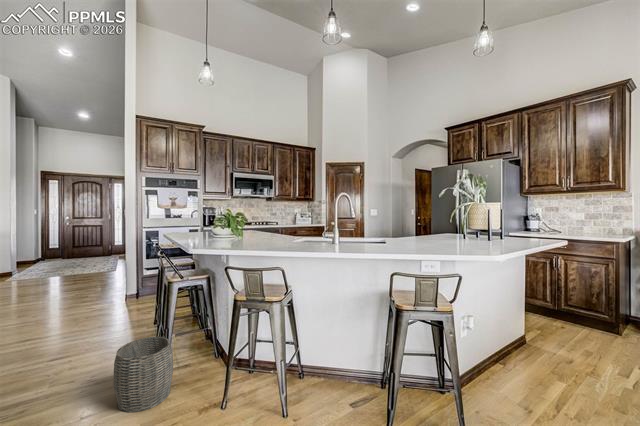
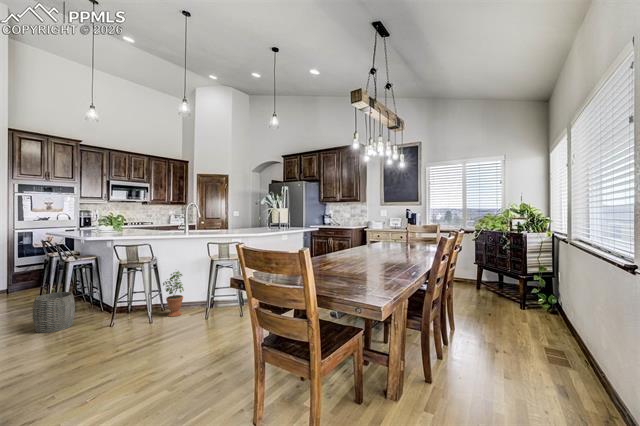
potted plant: none [301,314,335,404] -> present [163,271,184,317]

